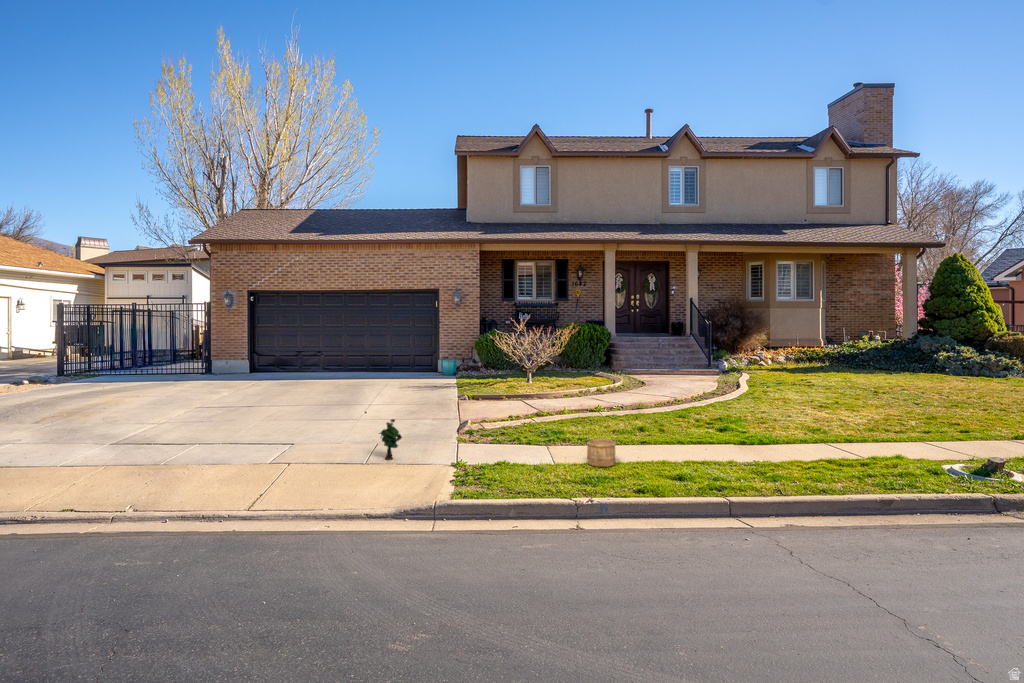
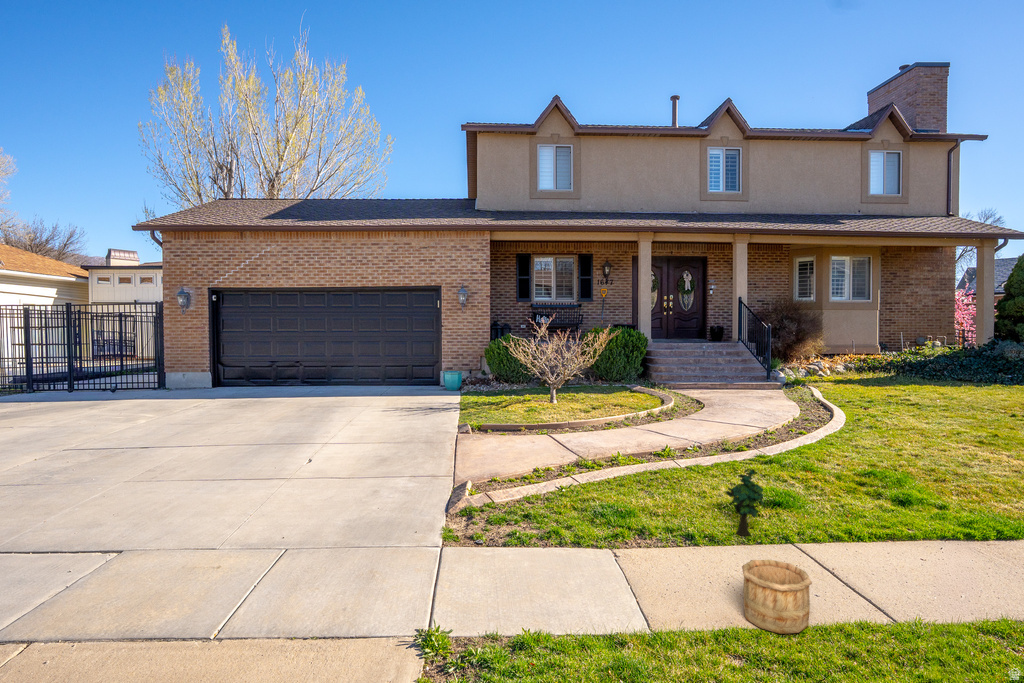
decorative plant: present [379,419,402,460] -> present [725,470,765,536]

